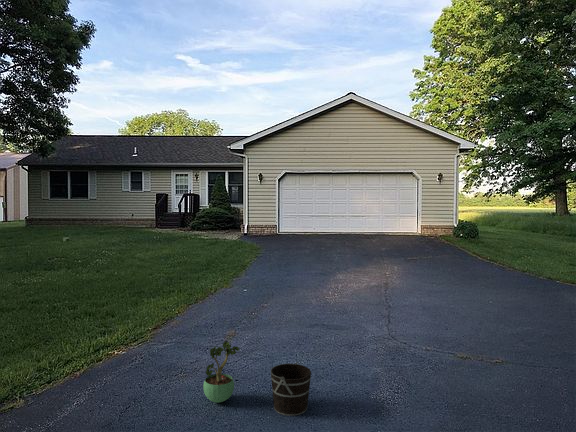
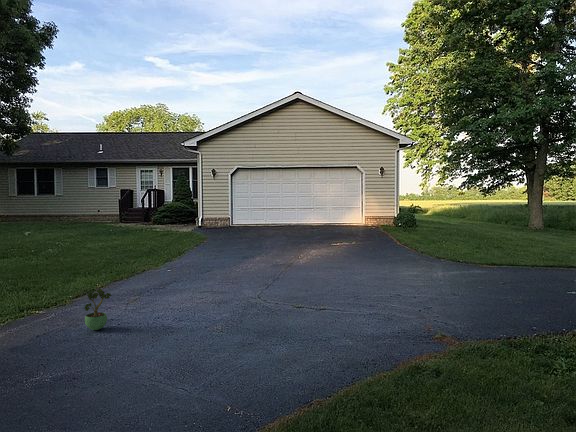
bucket: present [271,362,311,416] -> none [128,303,157,336]

